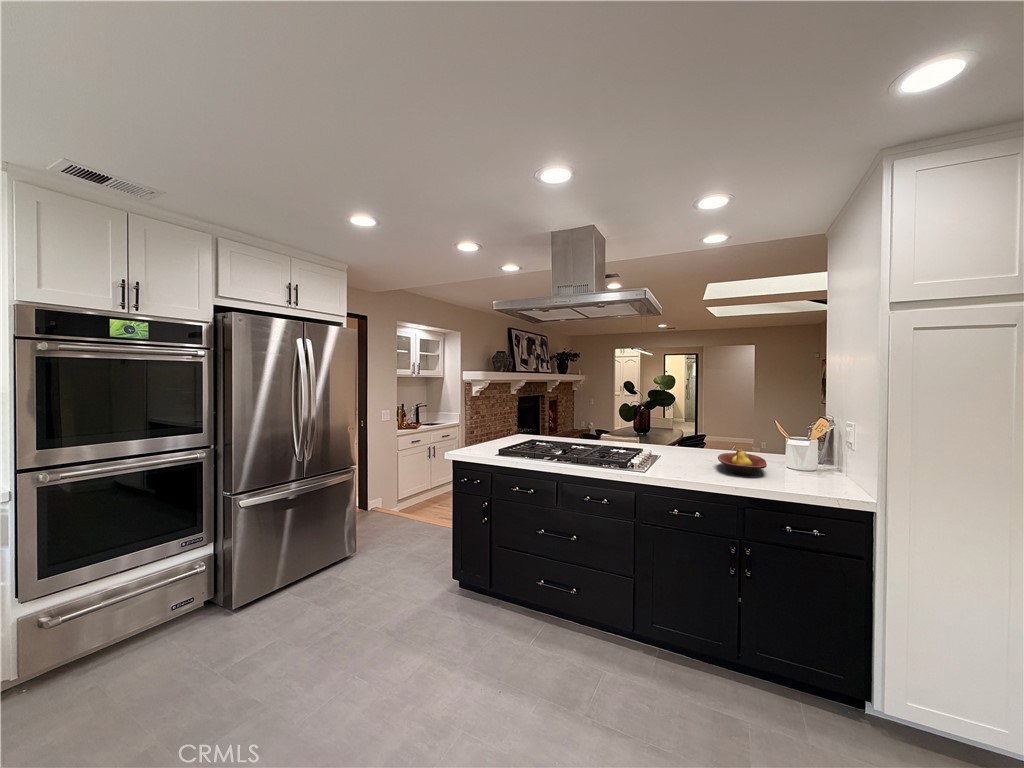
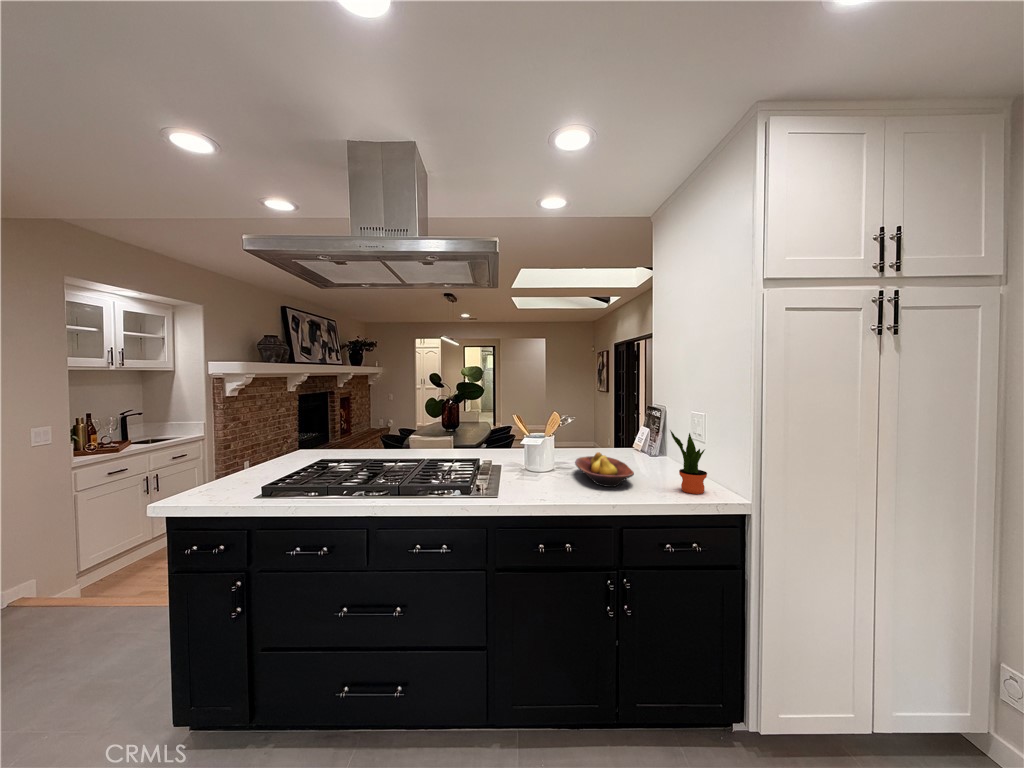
potted plant: none [797,431,834,488] -> present [670,430,707,494]

